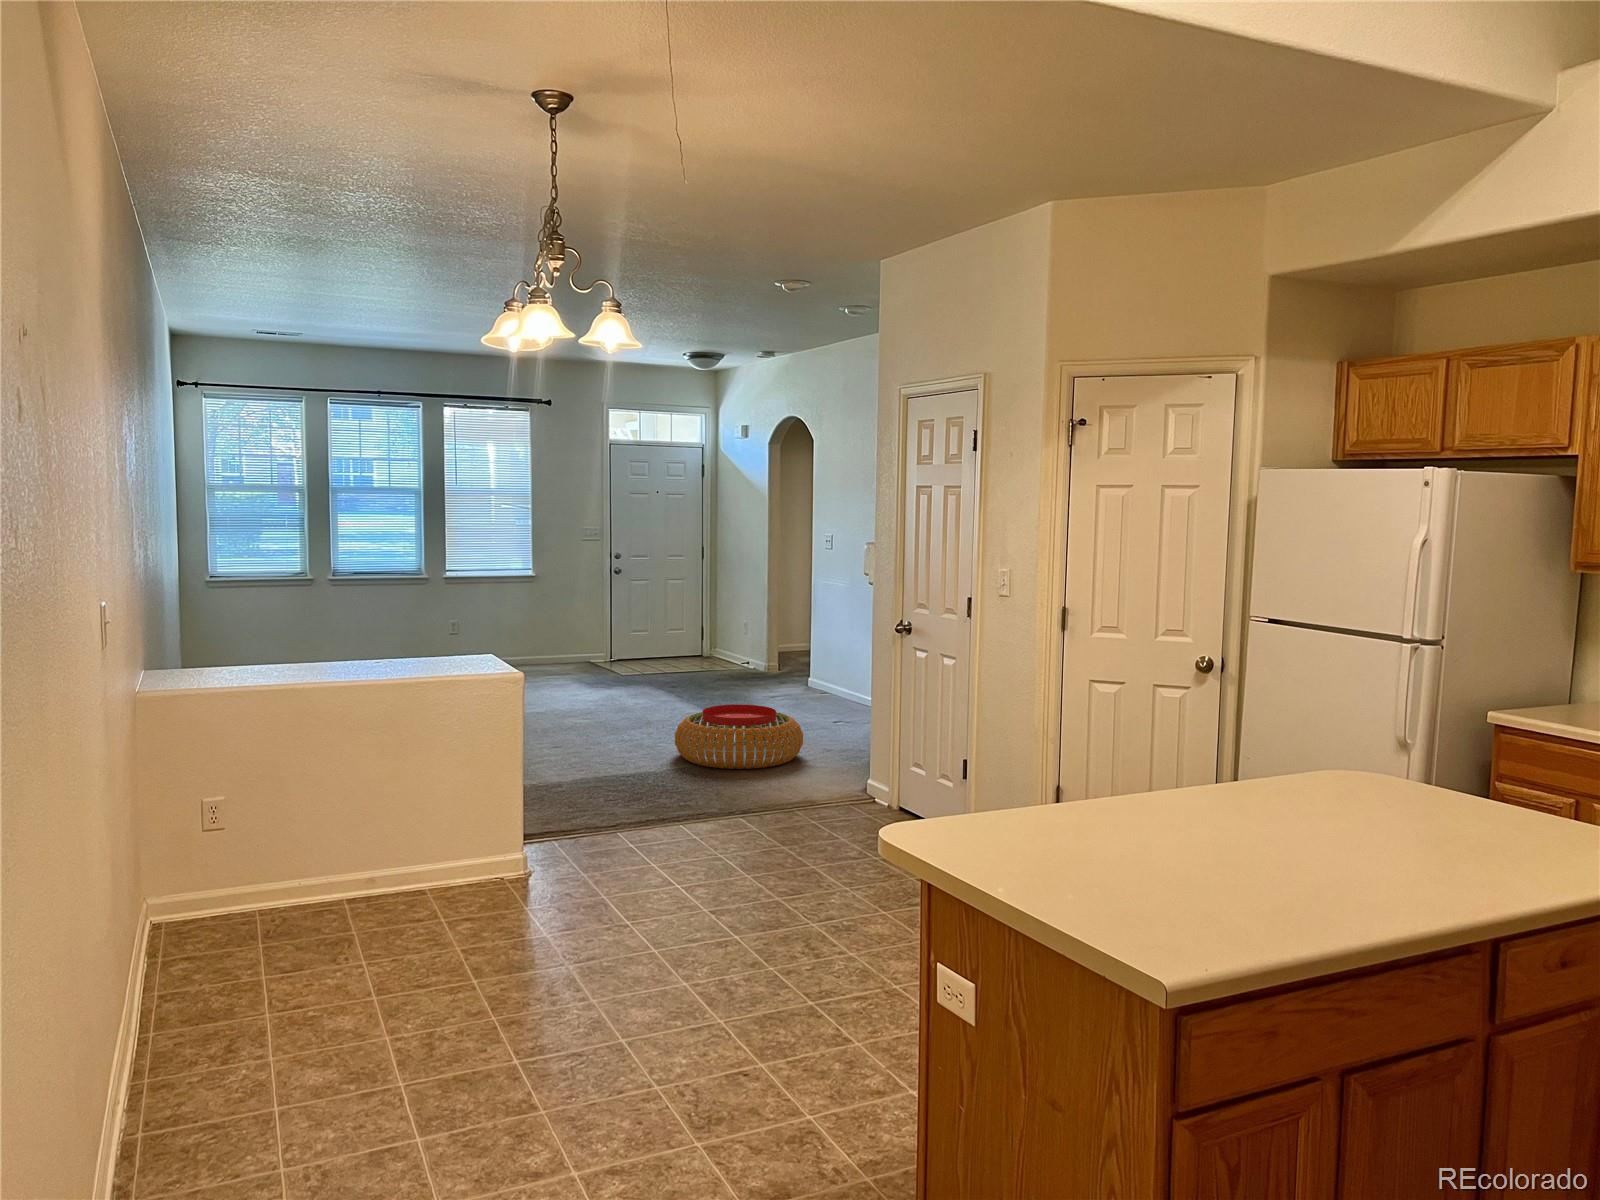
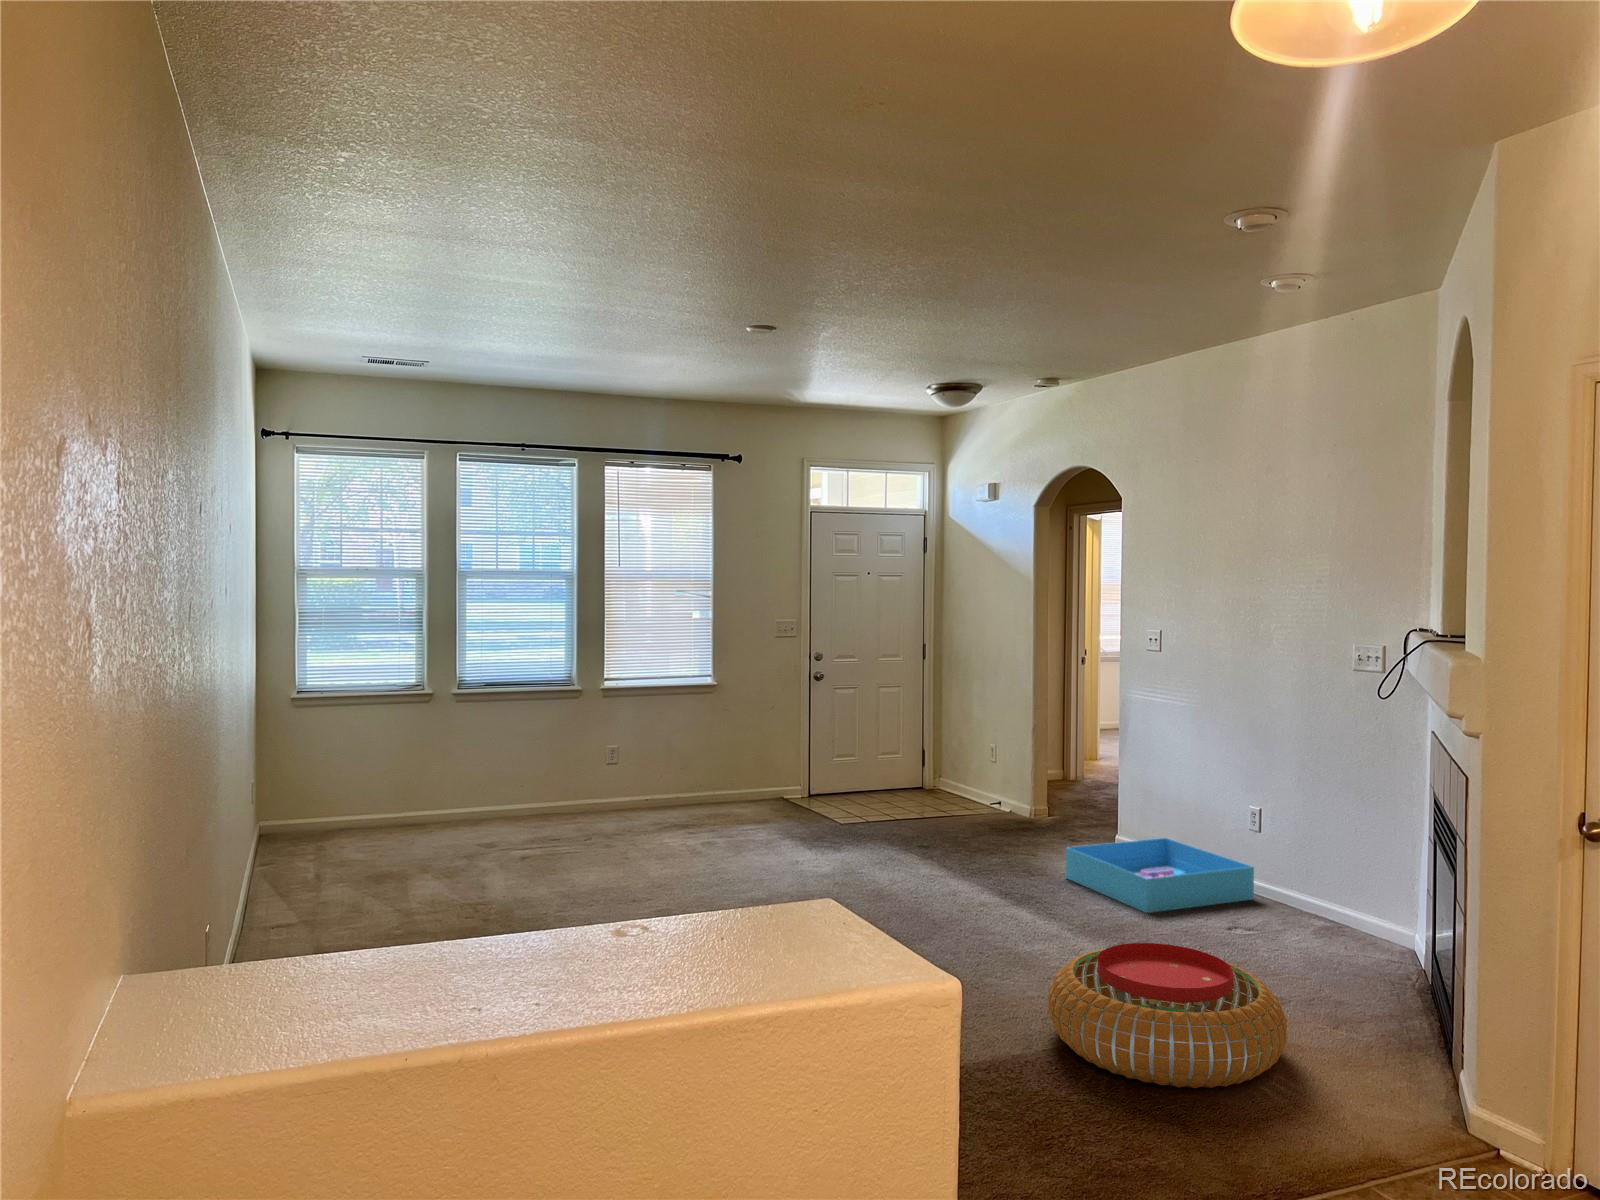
storage bin: none [755,673,869,712] -> present [1066,838,1254,913]

